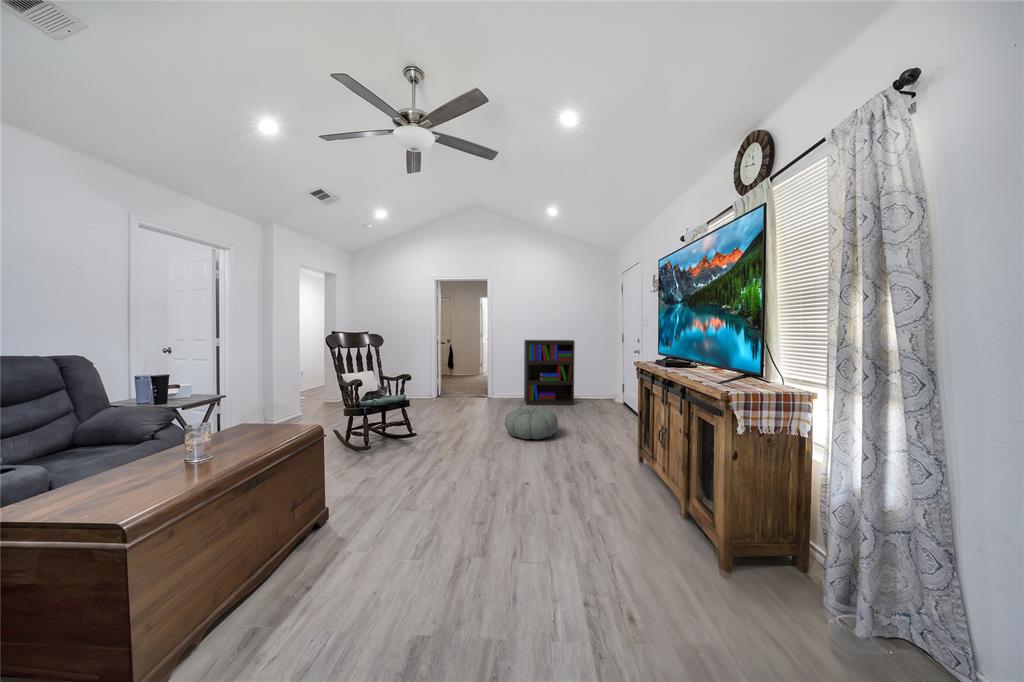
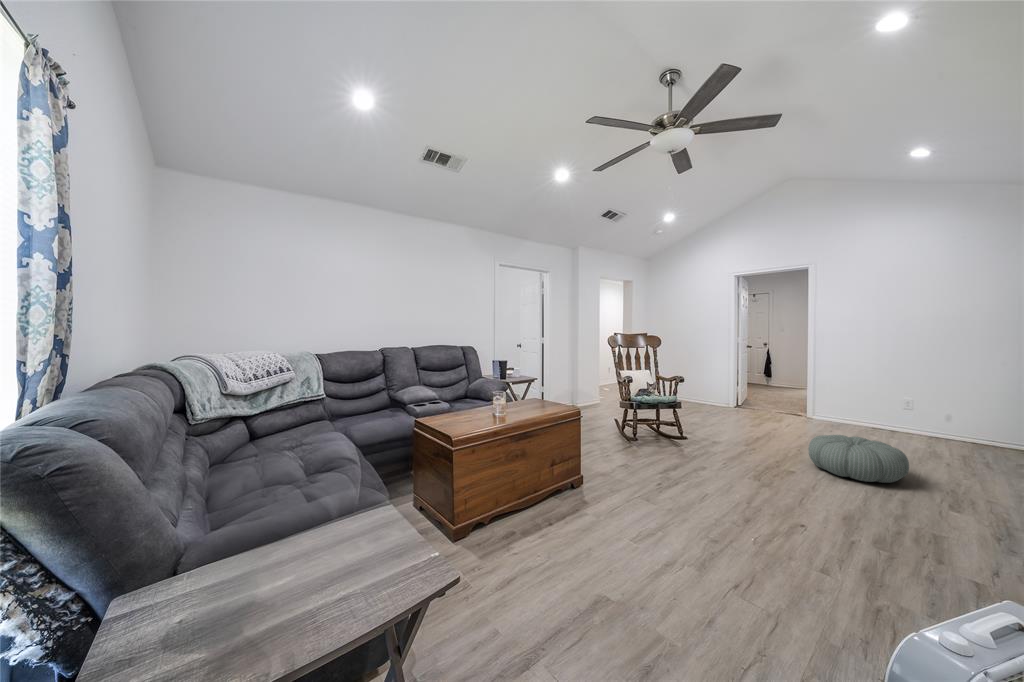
bookshelf: present [524,340,575,405] -> none [870,344,983,450]

